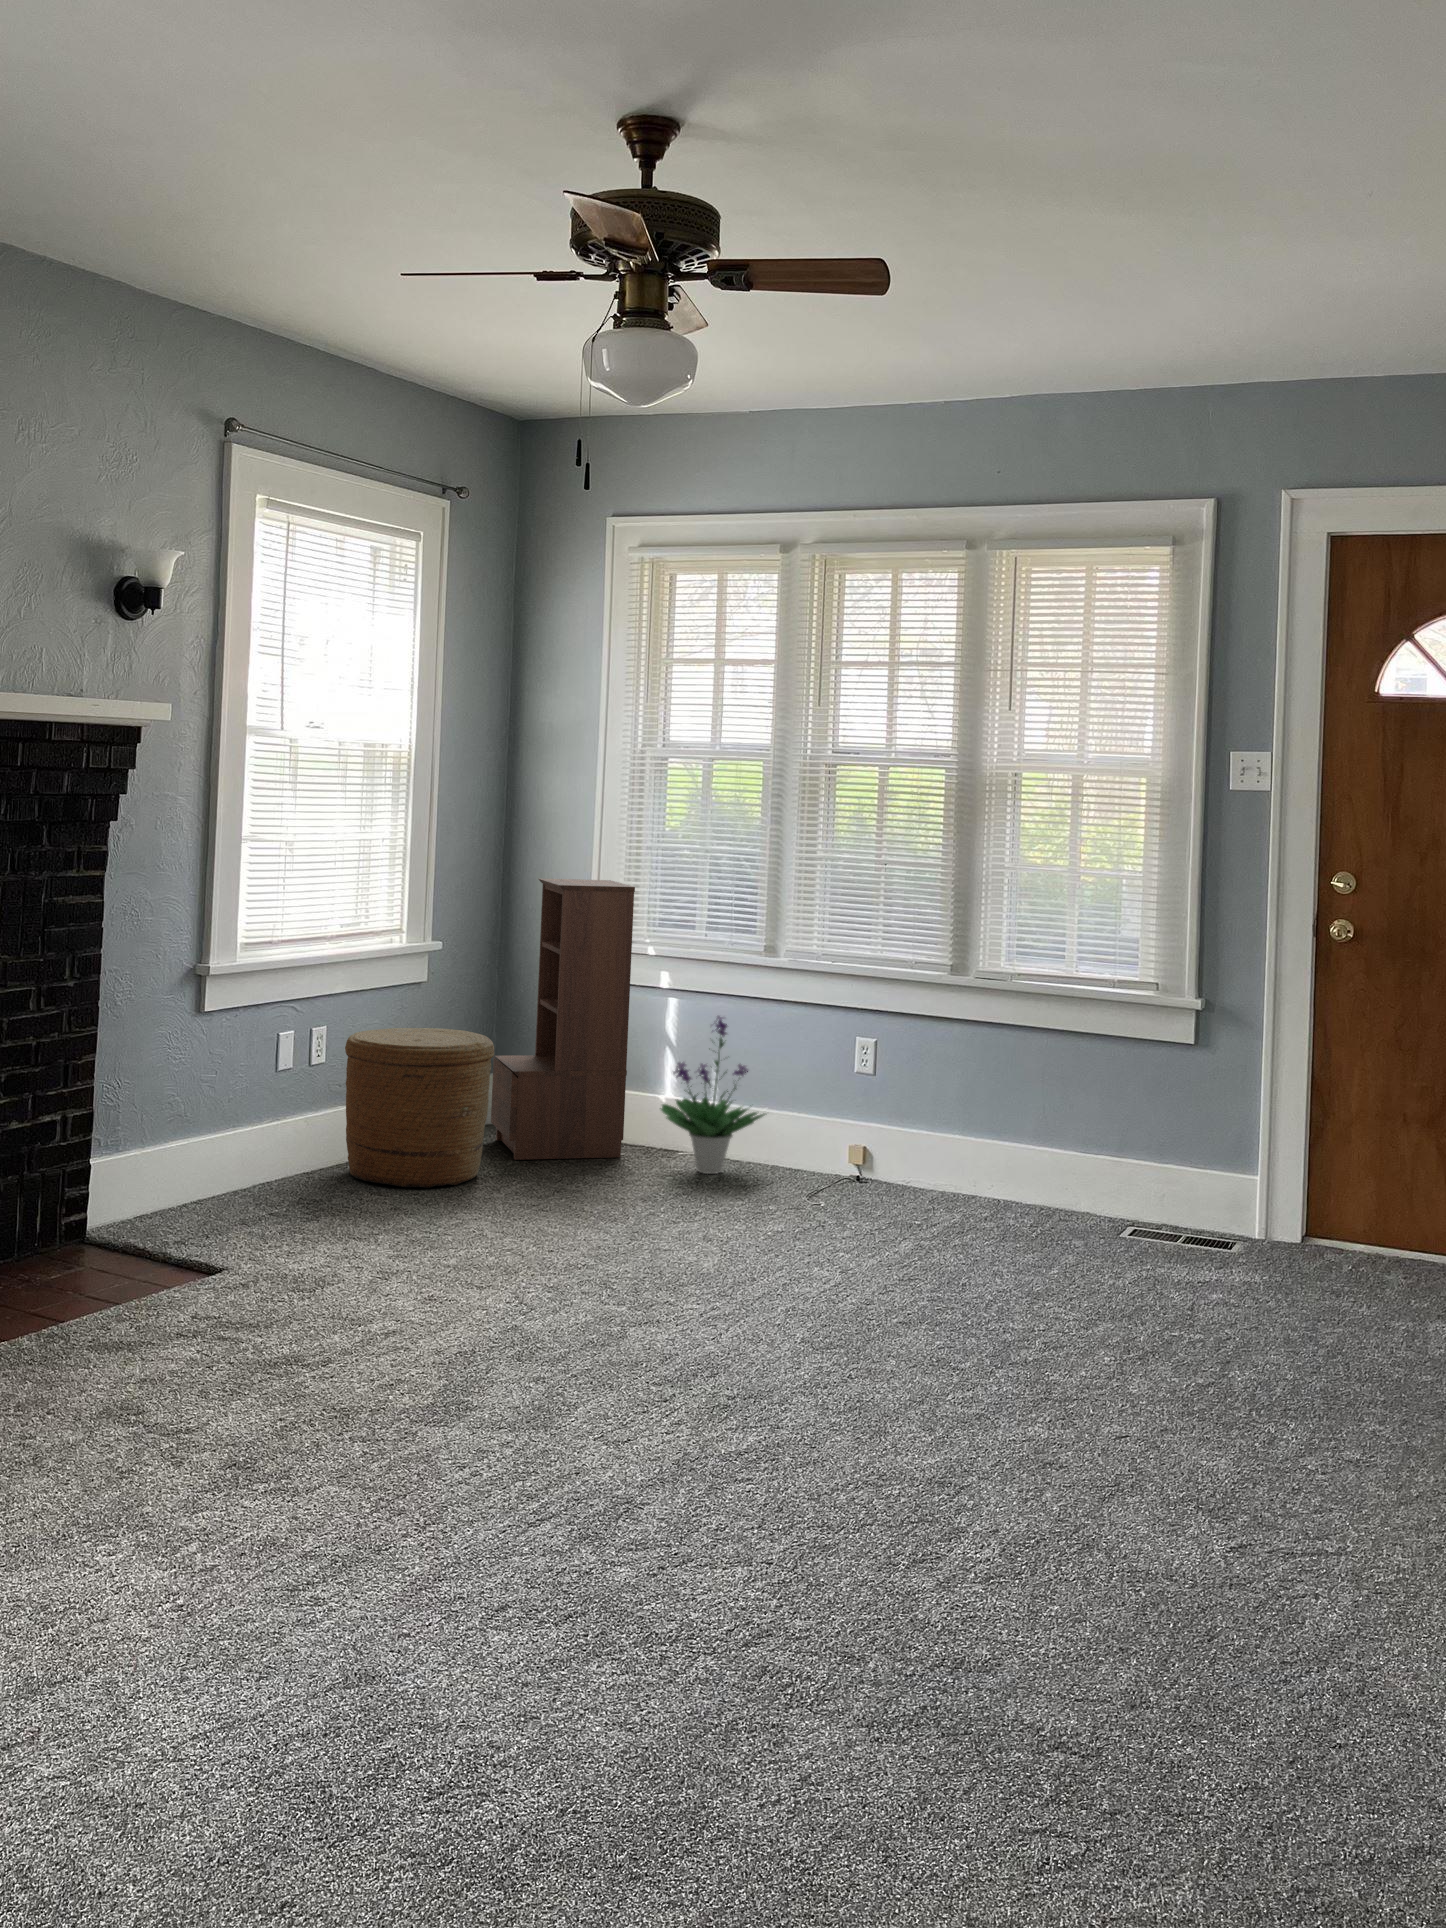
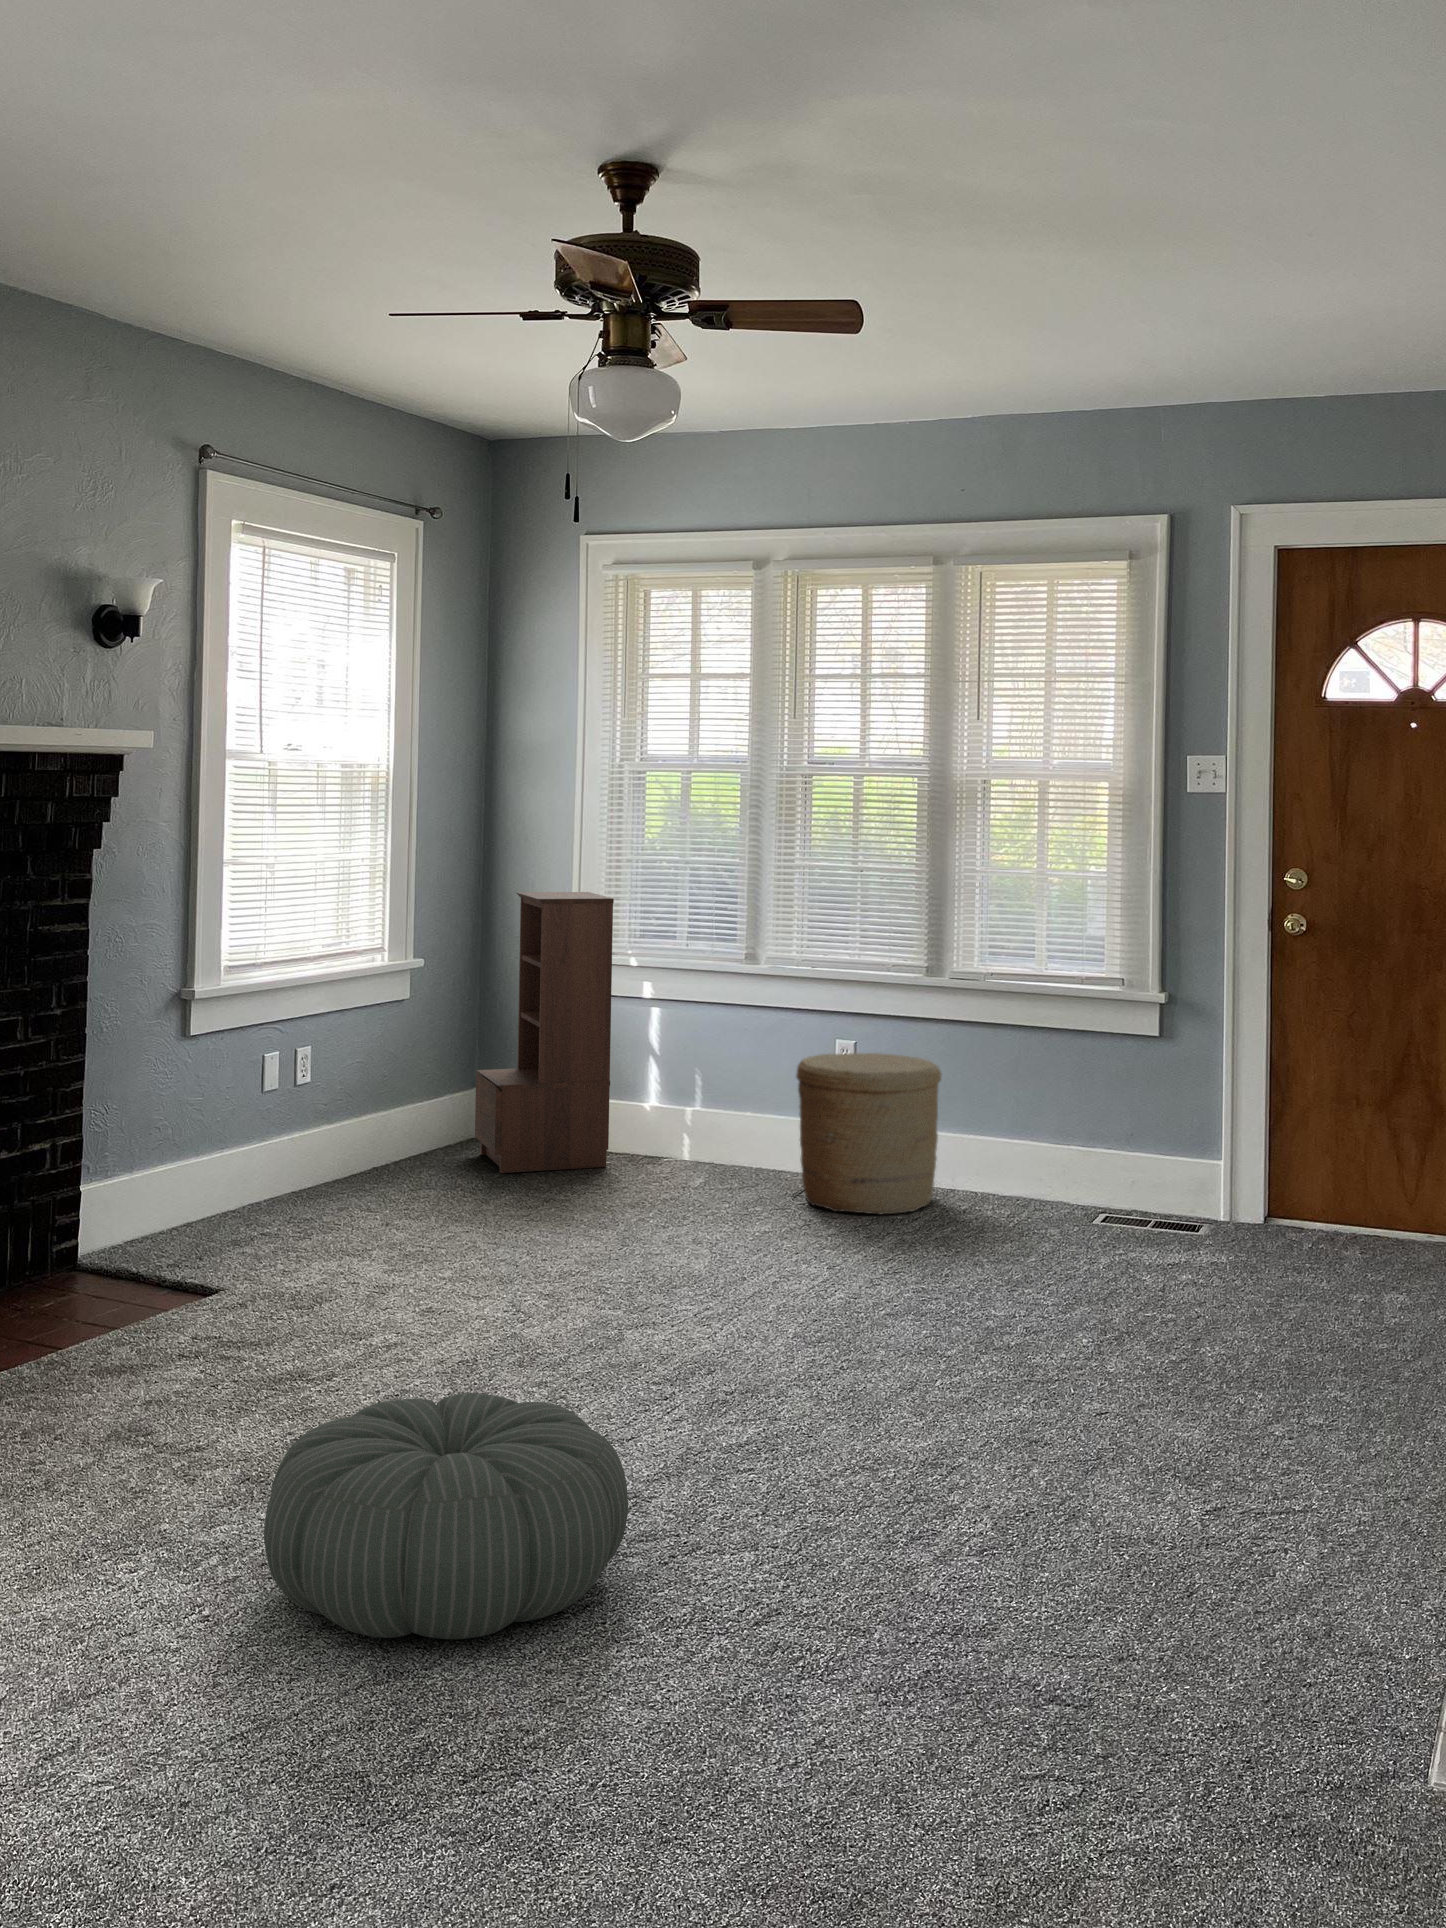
potted plant: present [660,1016,765,1174] -> none [644,1023,752,1180]
woven basket: present [345,1028,494,1188] -> present [796,1053,942,1214]
pouf: none [240,1385,617,1643] -> present [264,1393,628,1639]

